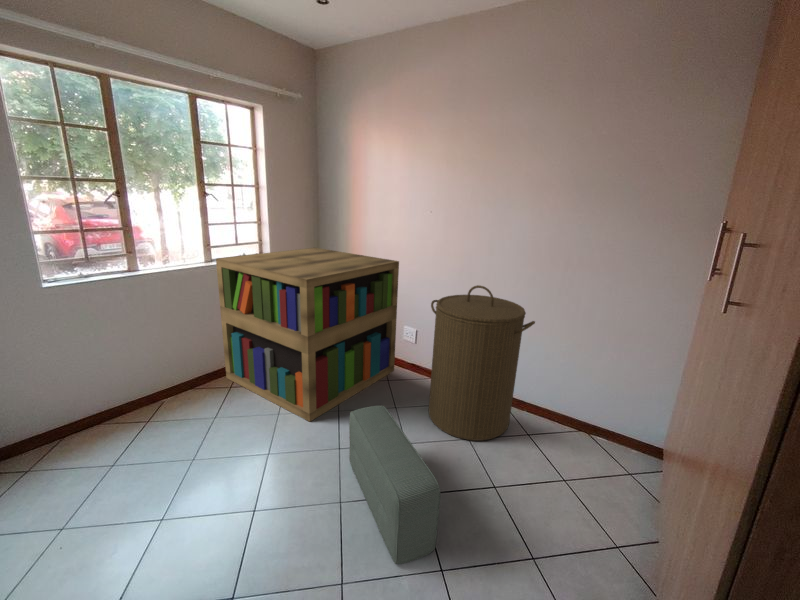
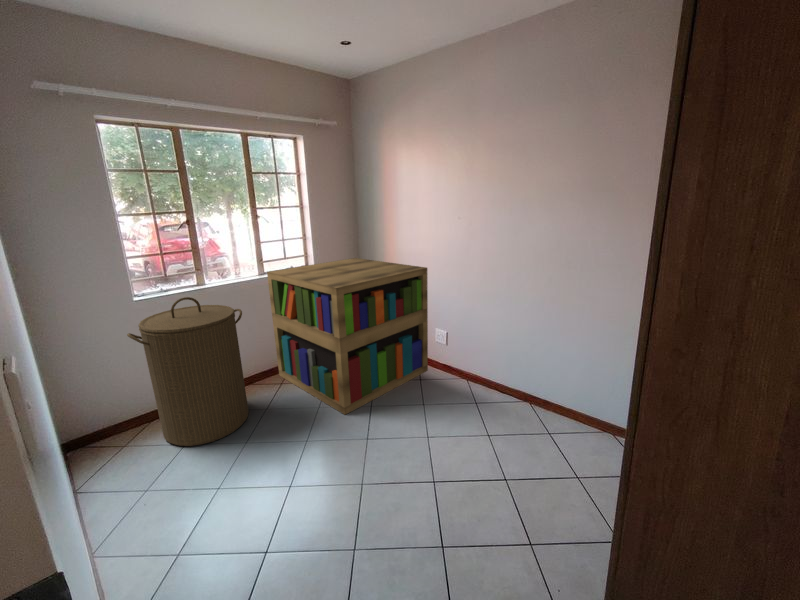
laundry hamper: present [429,285,535,441] -> present [127,297,249,446]
pouf: present [349,405,440,564] -> none [373,401,442,541]

